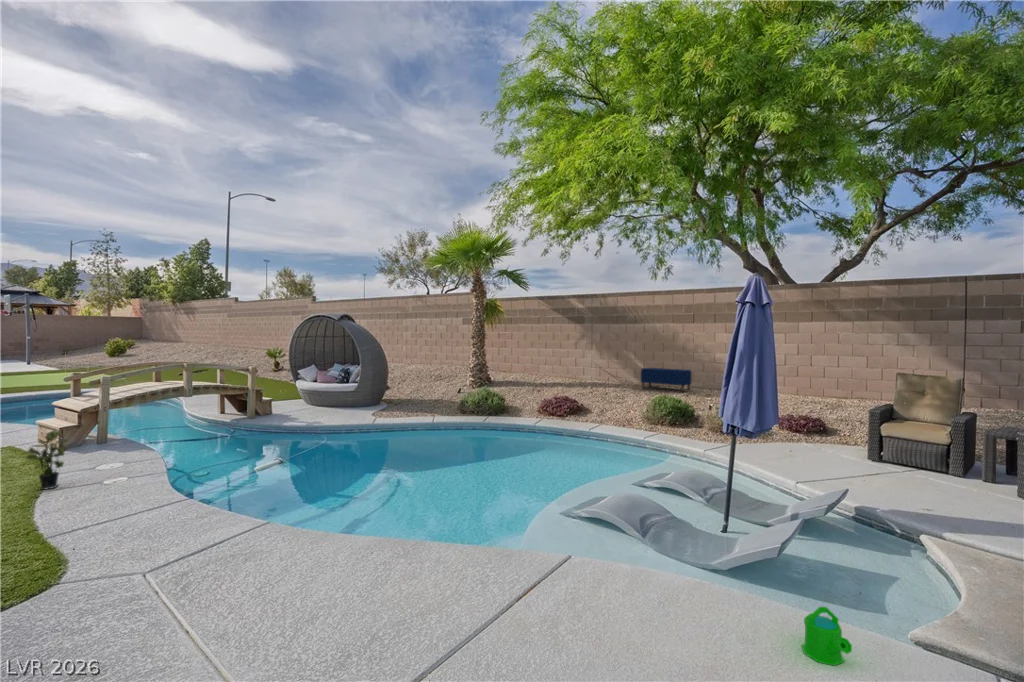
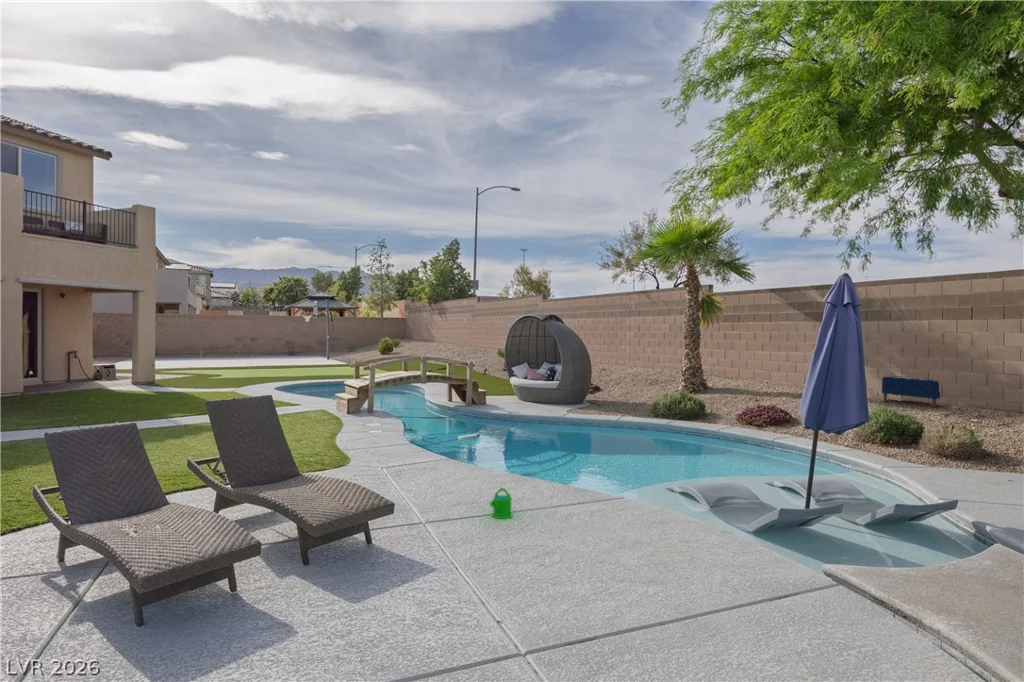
potted plant: present [26,429,68,490] -> none [328,394,350,433]
watering can: present [802,607,852,666] -> present [490,488,512,519]

